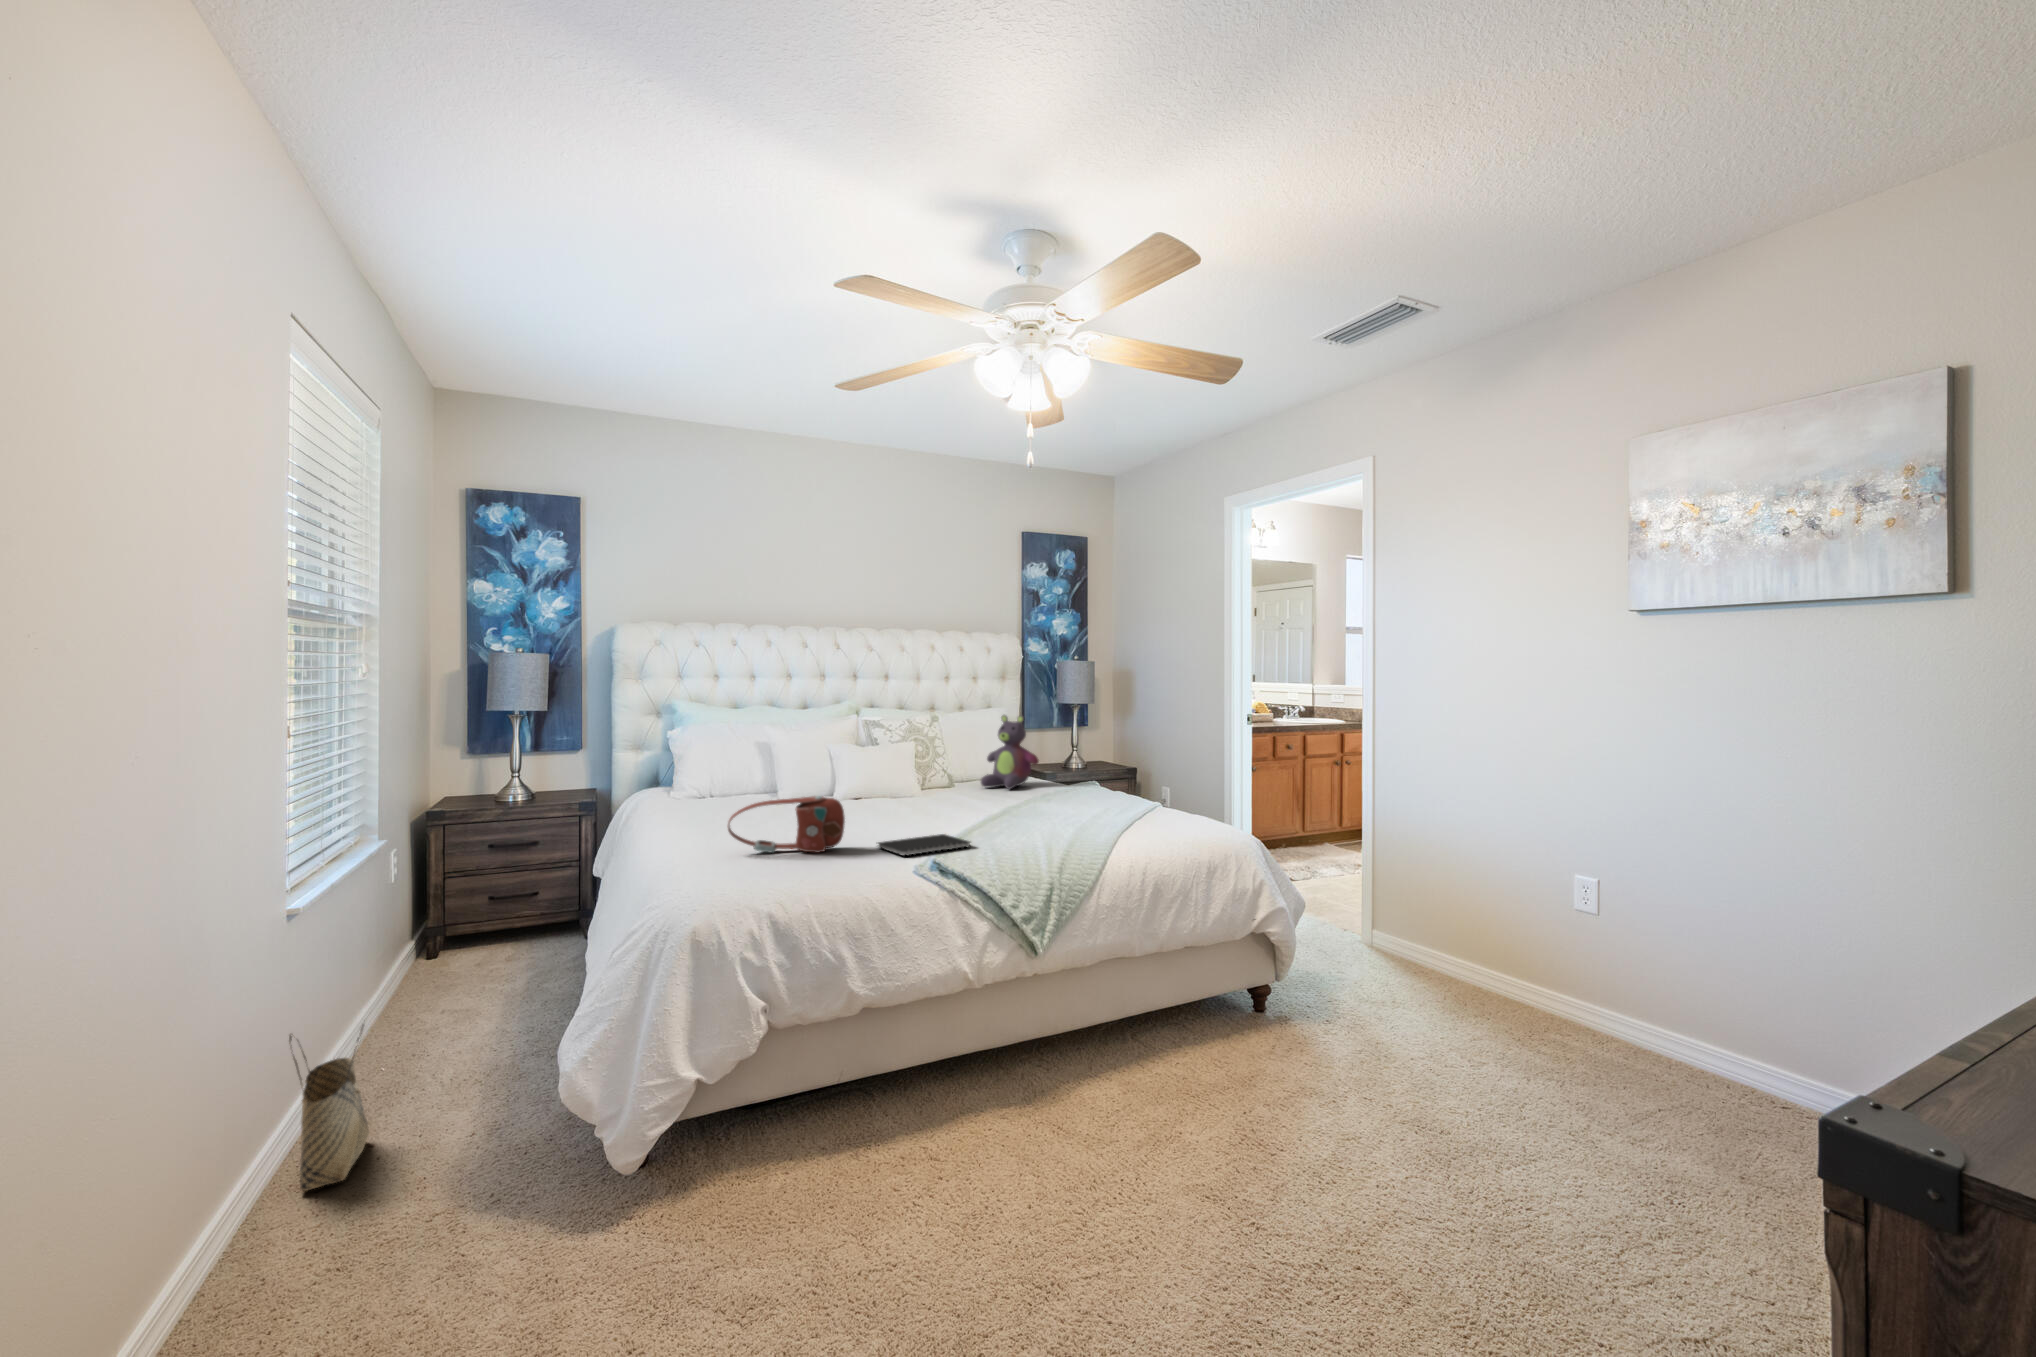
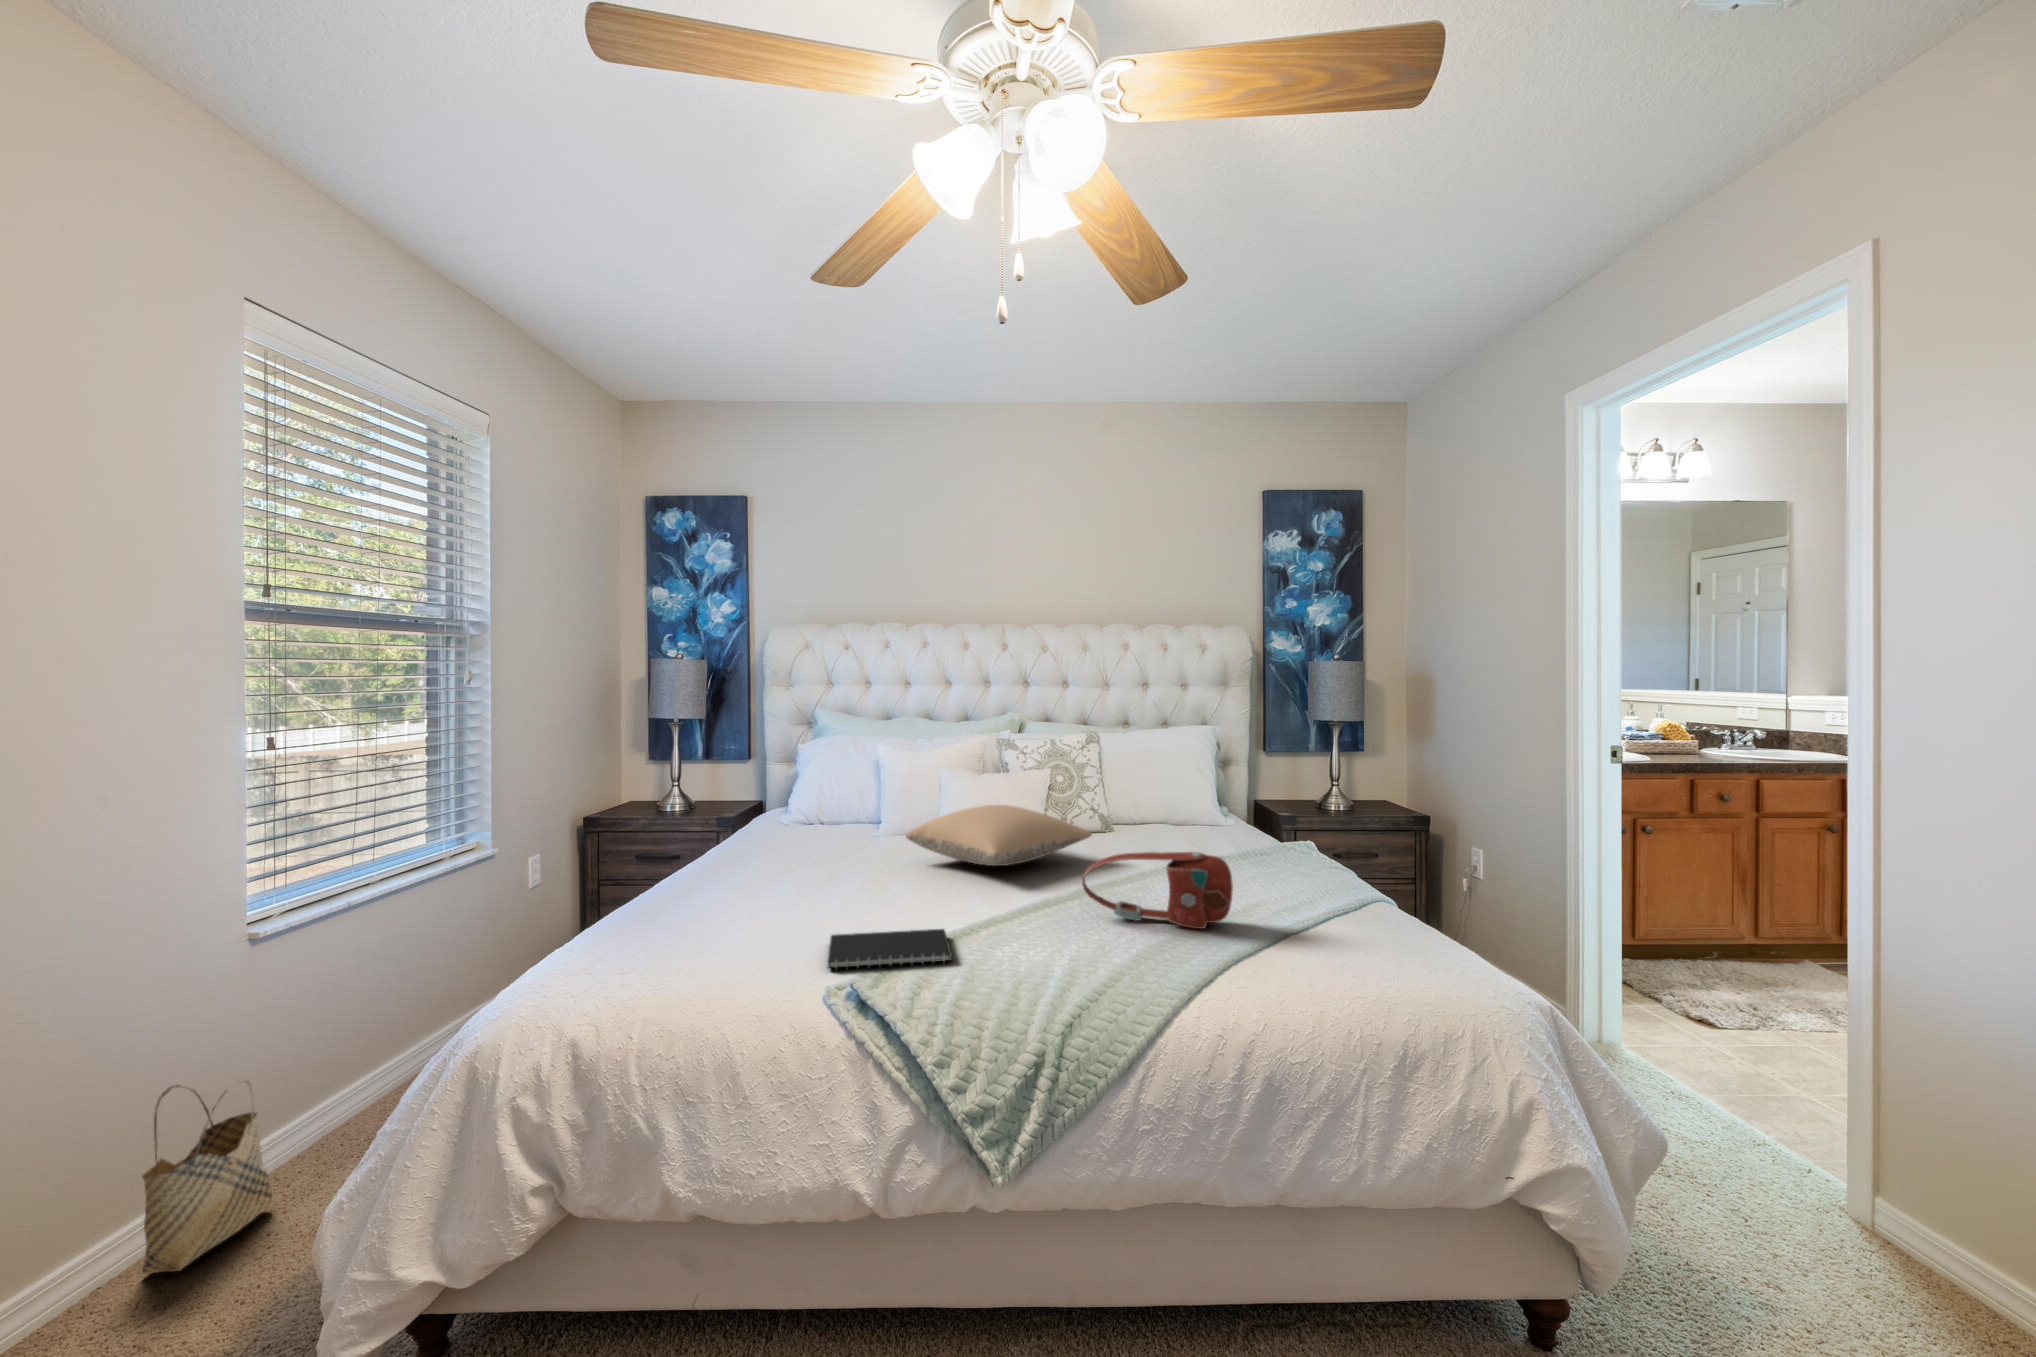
stuffed bear: present [981,715,1039,789] -> none [1143,737,1225,843]
pillow: none [838,765,971,808] -> present [906,805,1092,866]
handbag: present [728,796,845,852] -> present [1082,852,1233,929]

